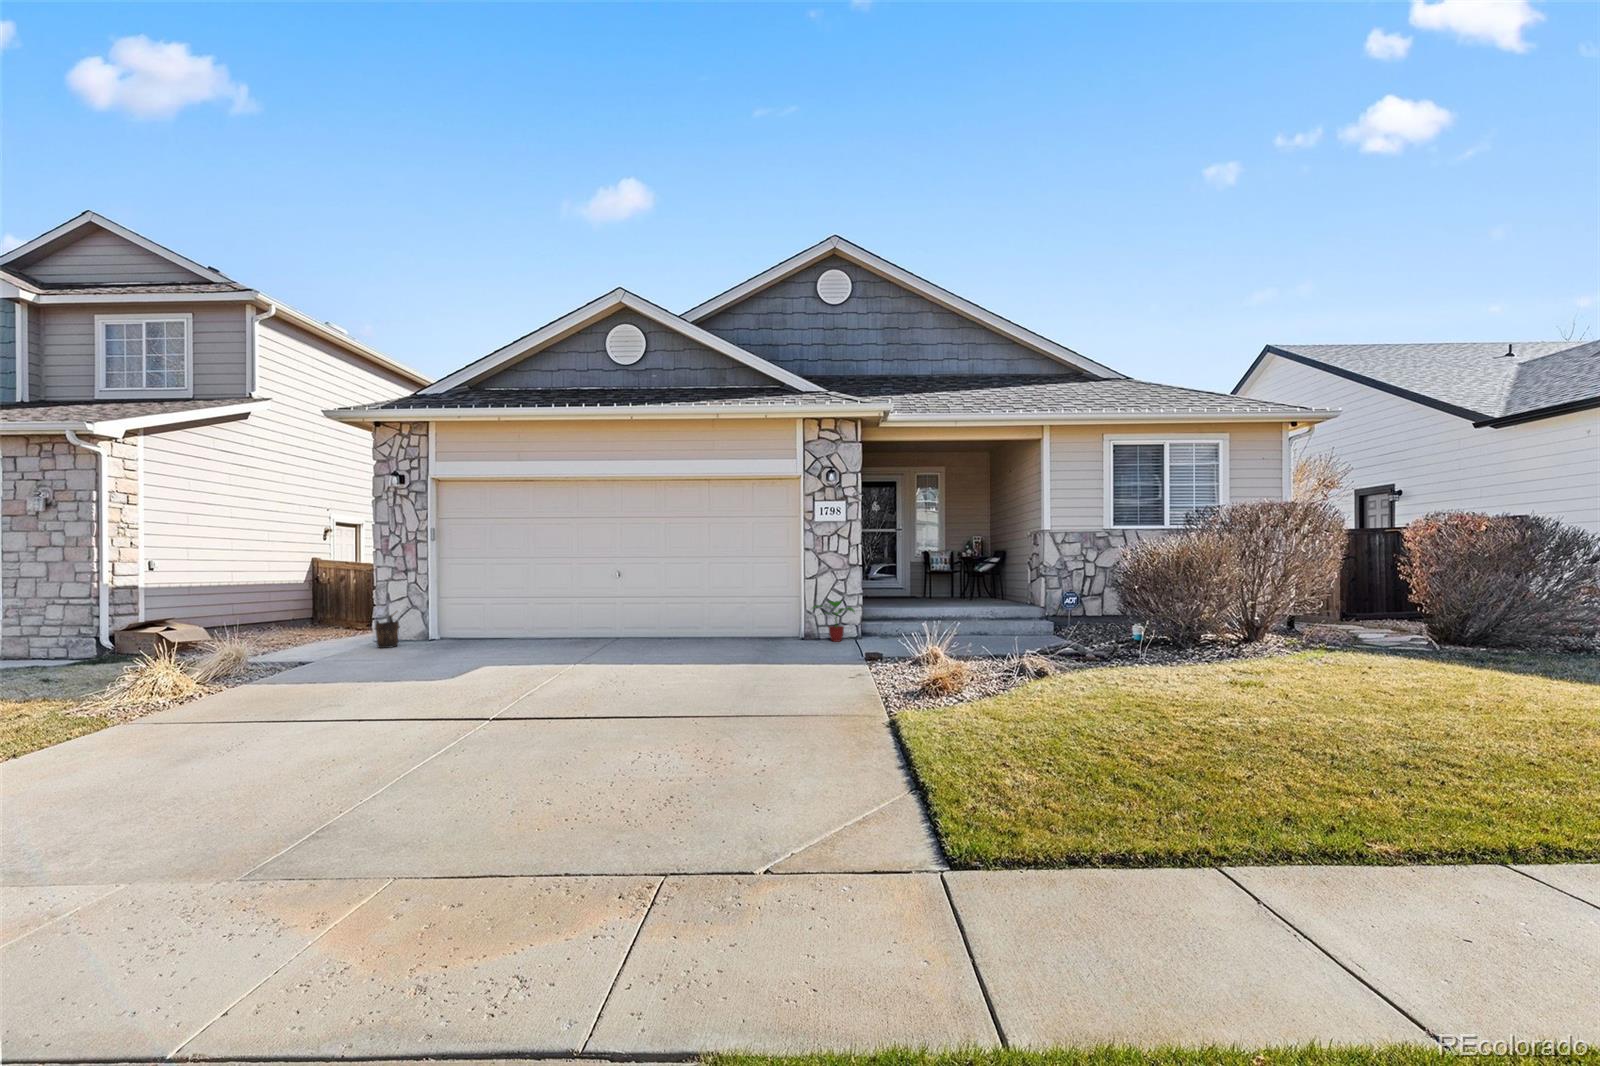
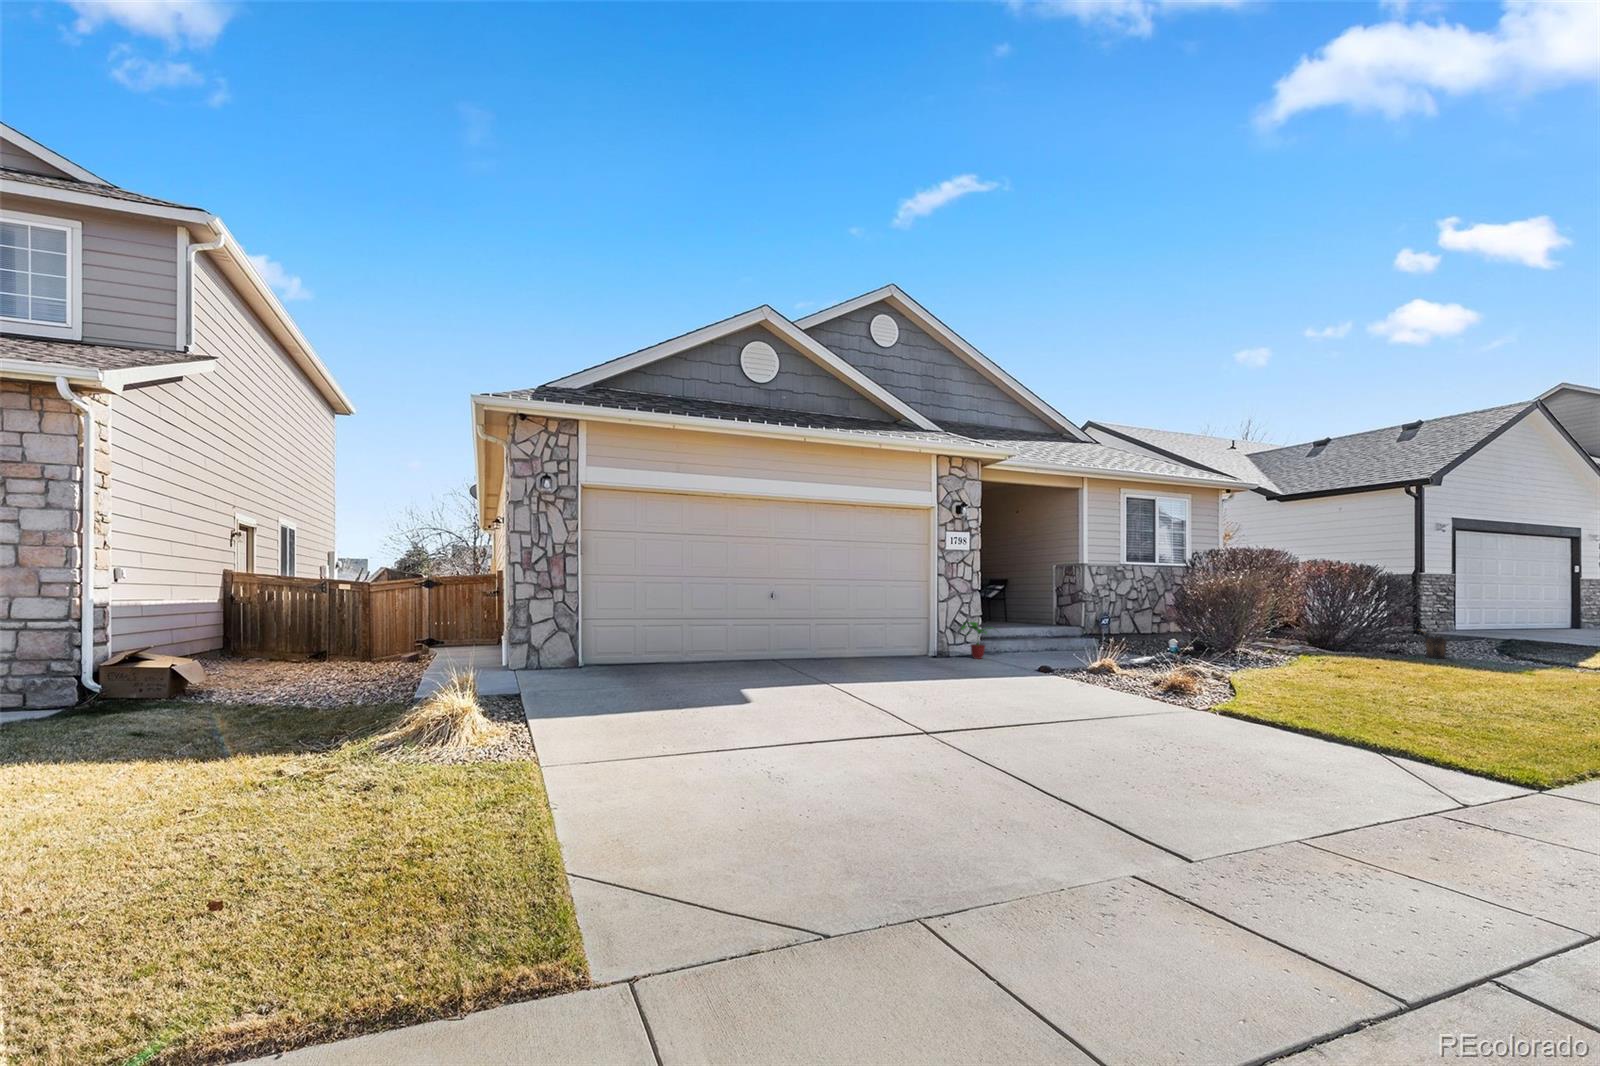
bucket: present [375,612,400,648] -> present [1418,630,1447,659]

